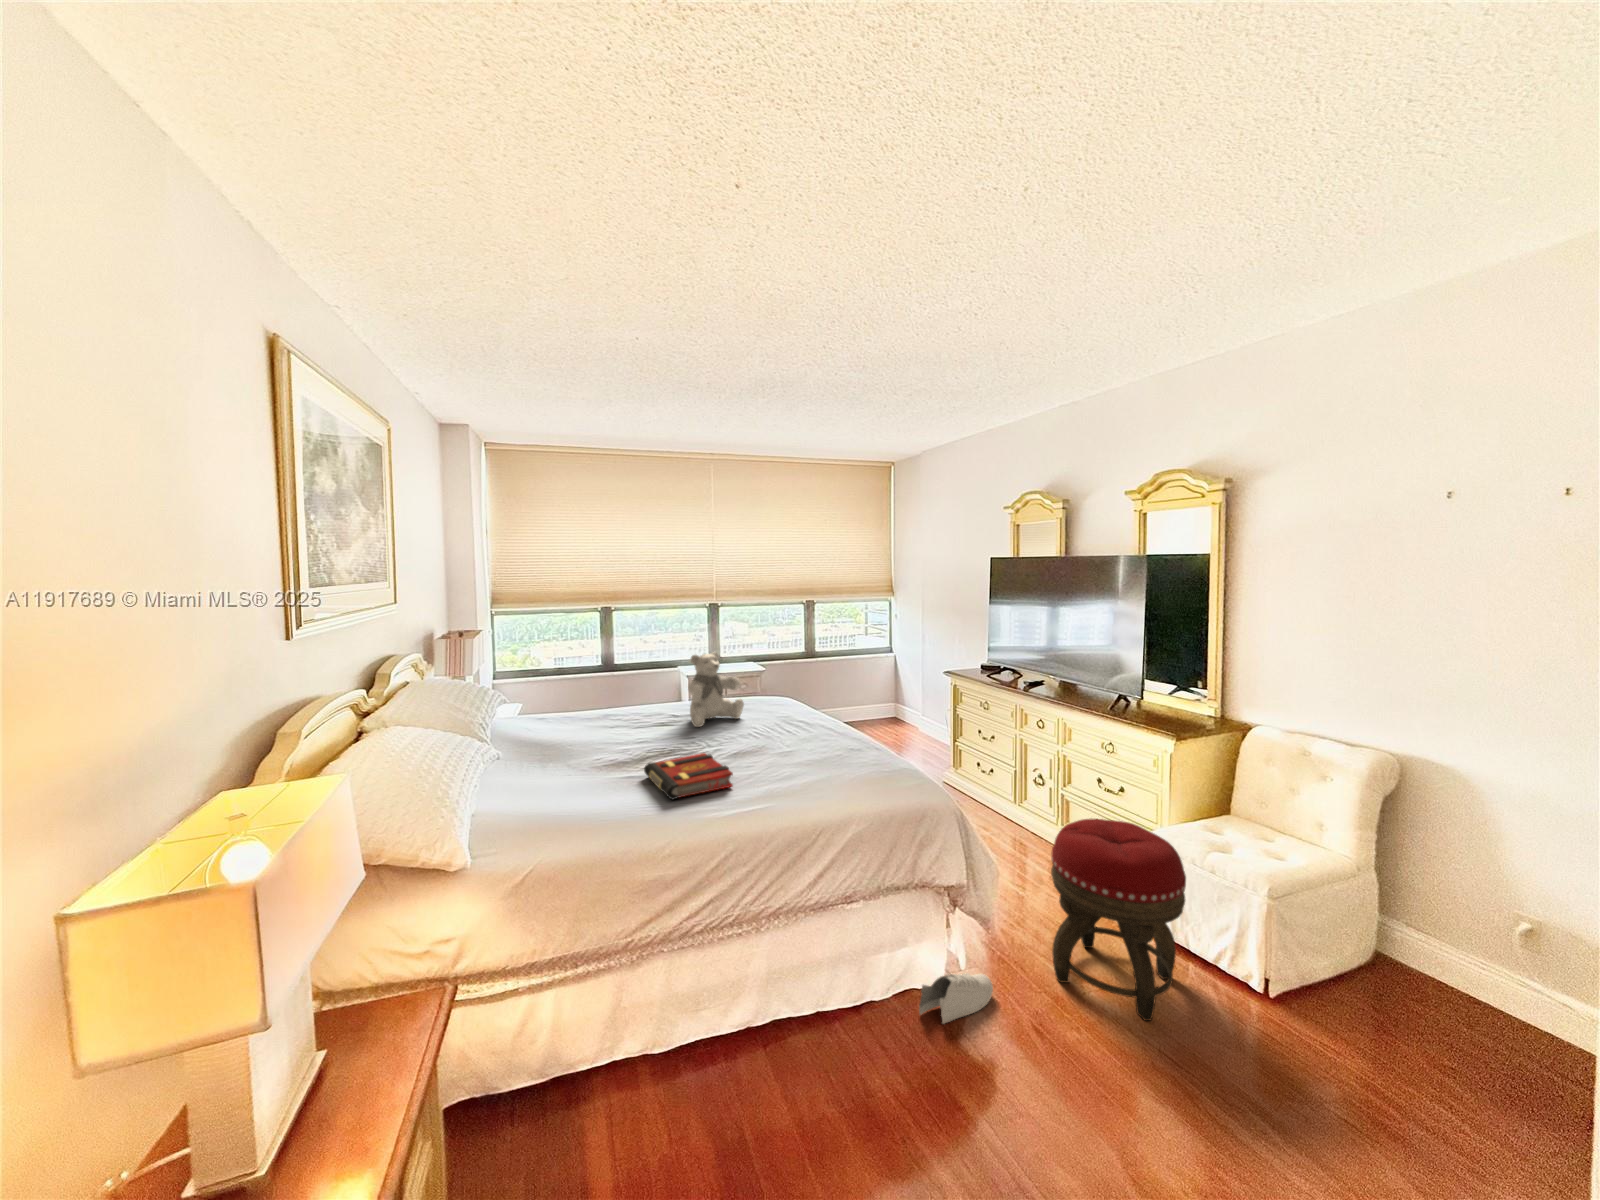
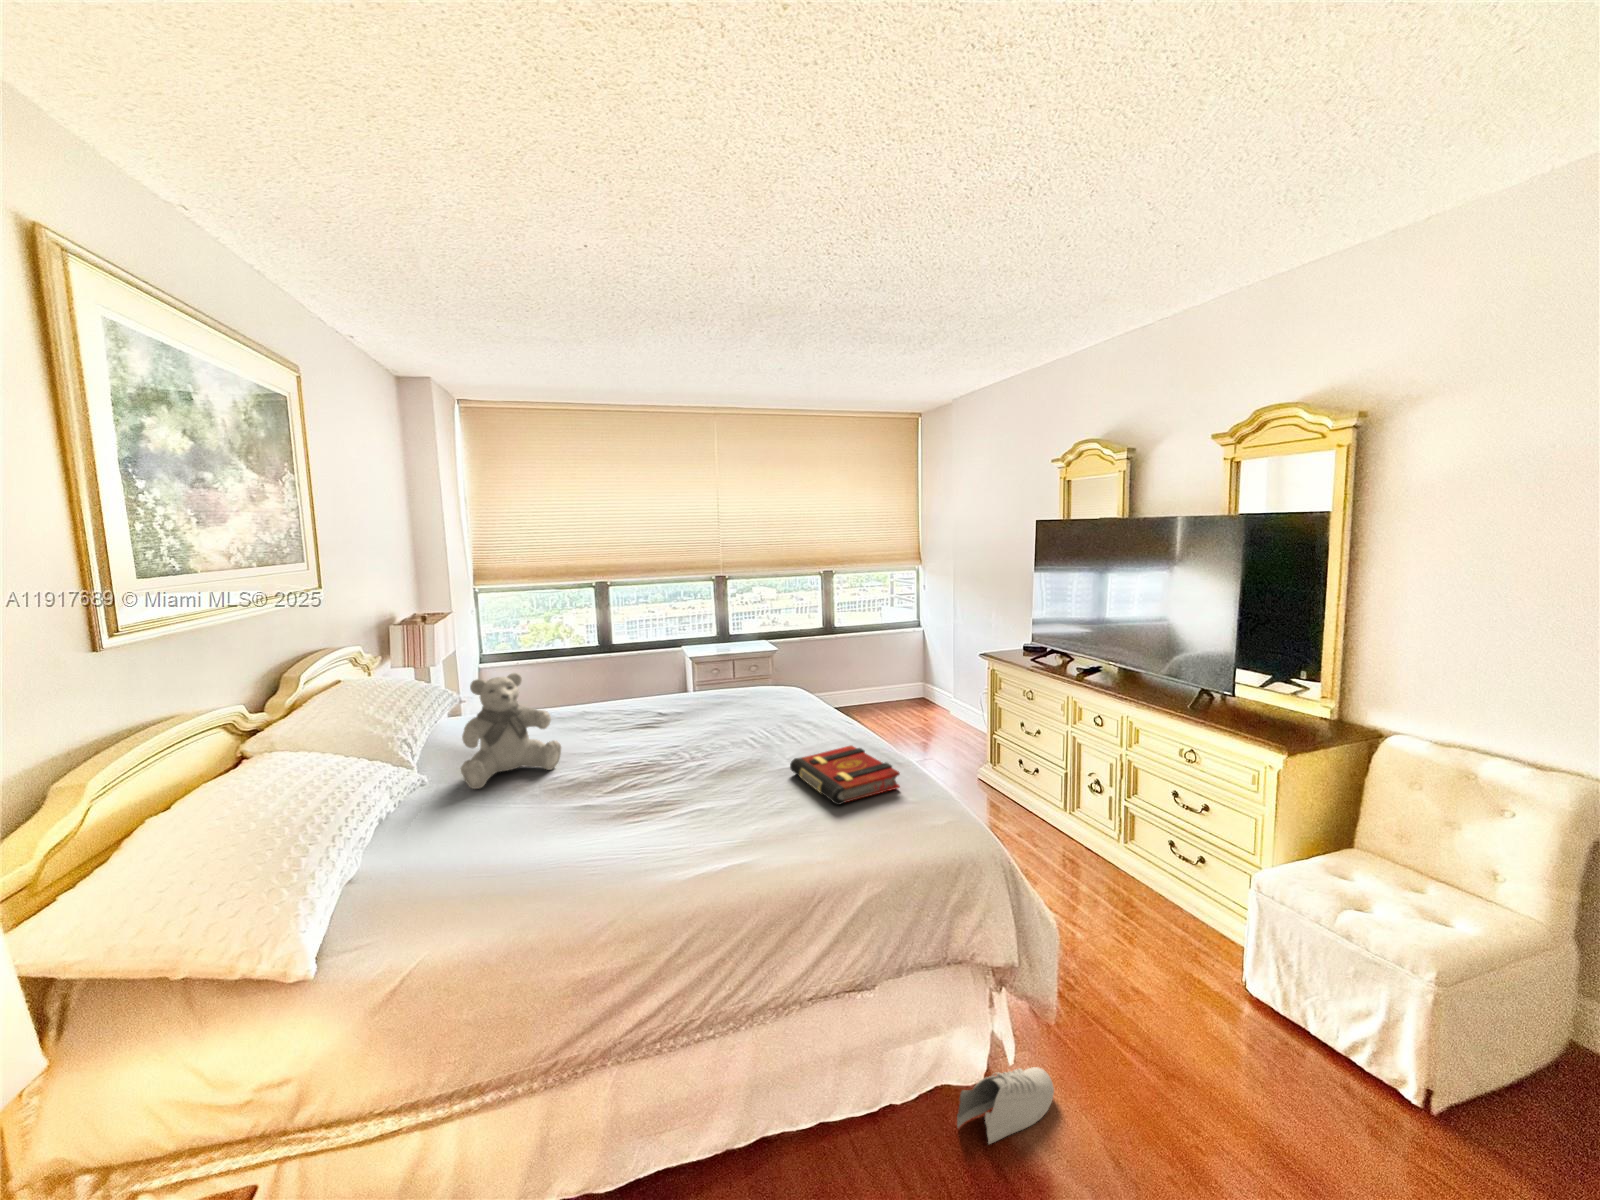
teddy bear: present [688,652,744,727] -> present [461,673,561,789]
book: present [644,753,733,800] -> present [790,746,900,805]
footstool: present [1051,819,1186,1021] -> none [1129,862,1325,1148]

